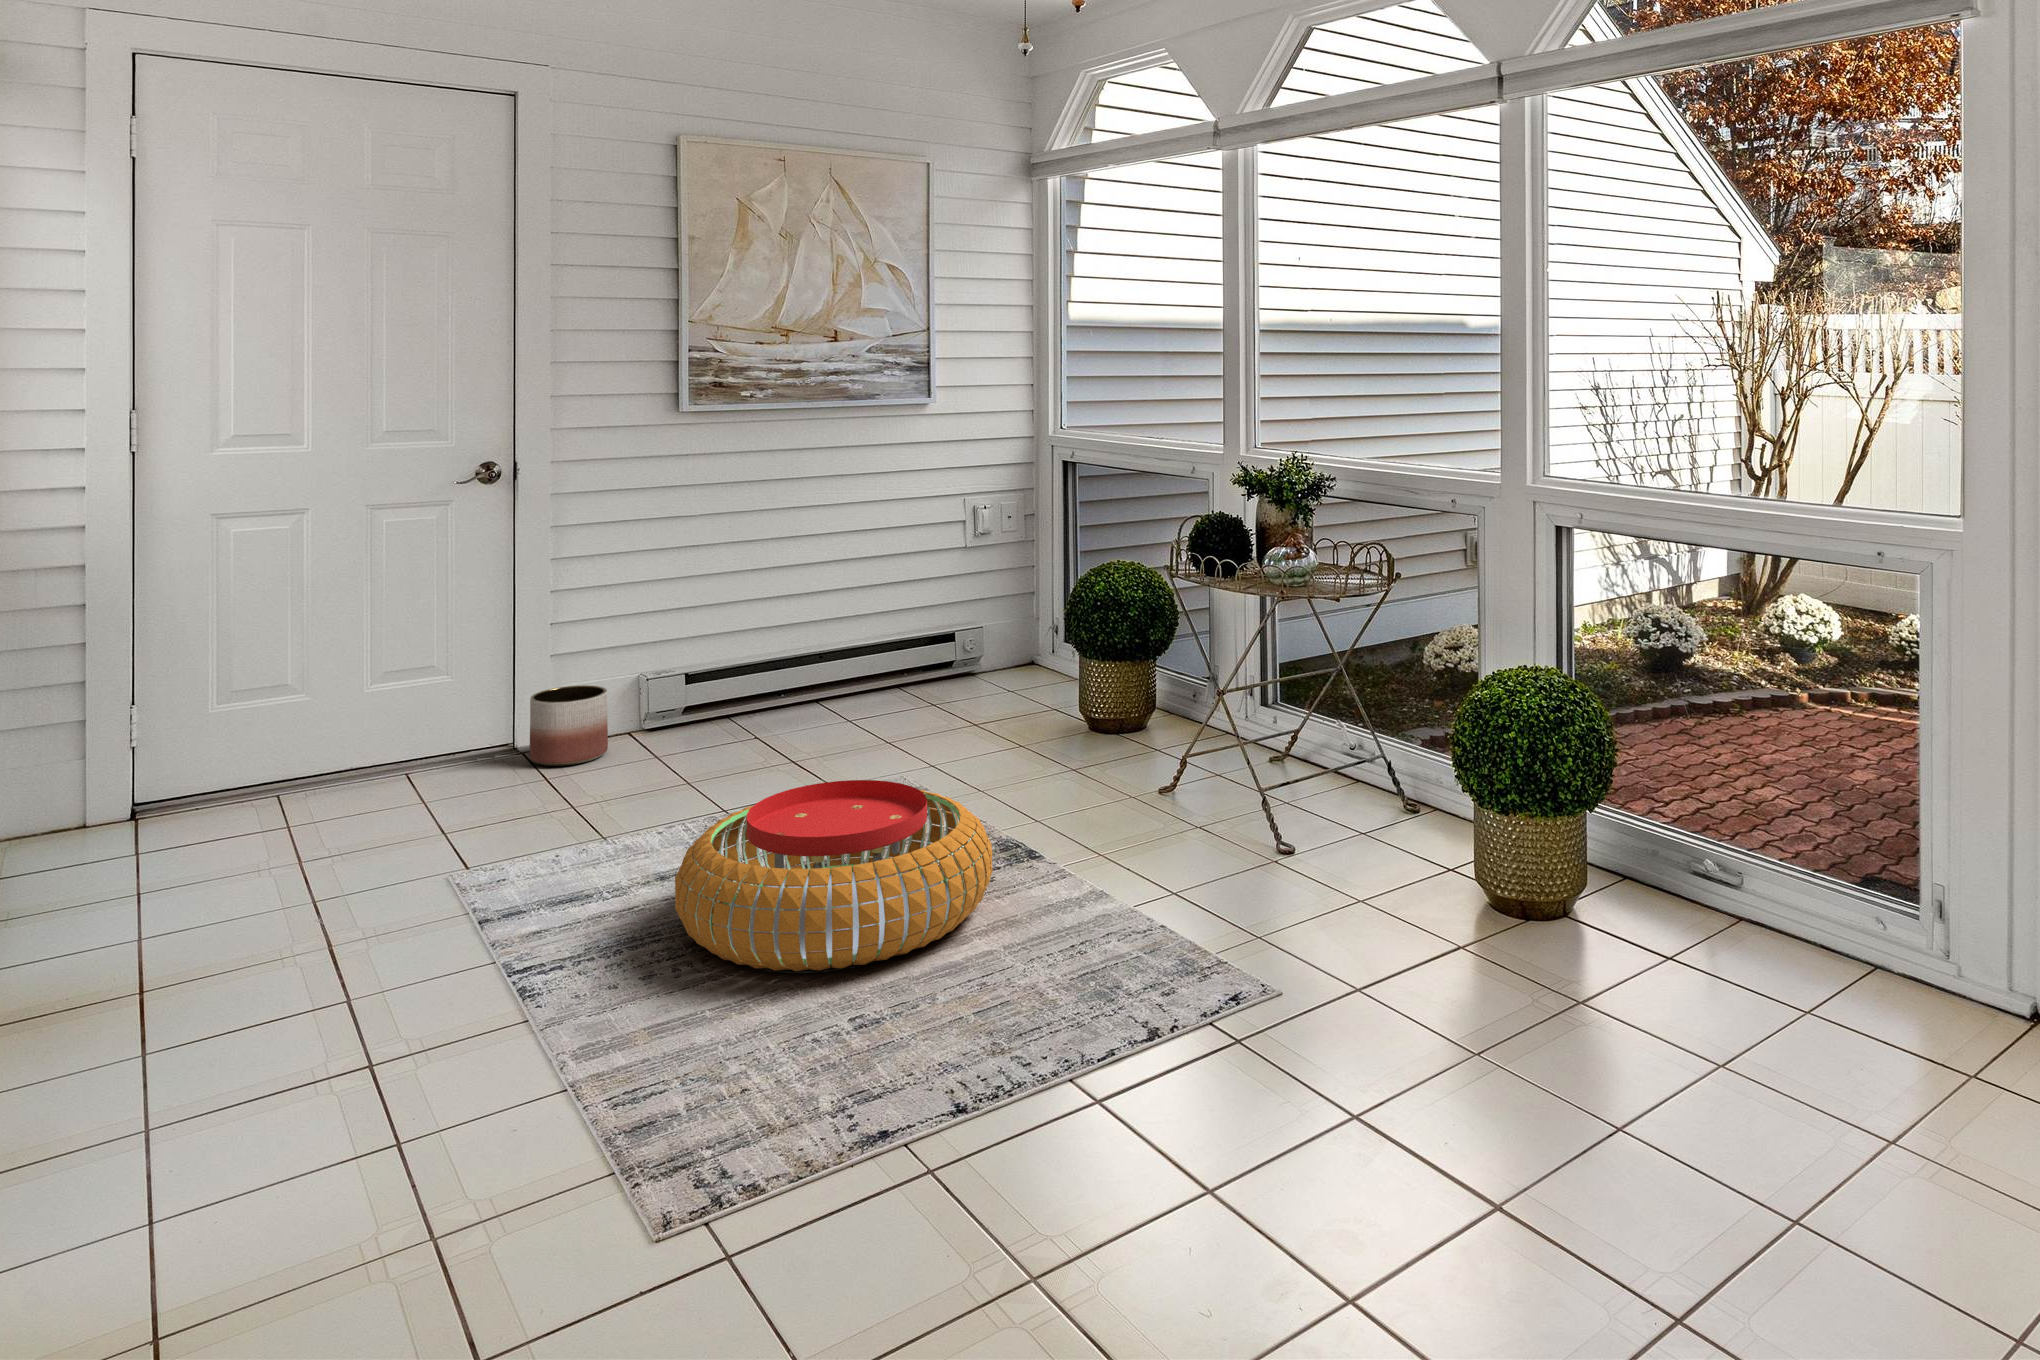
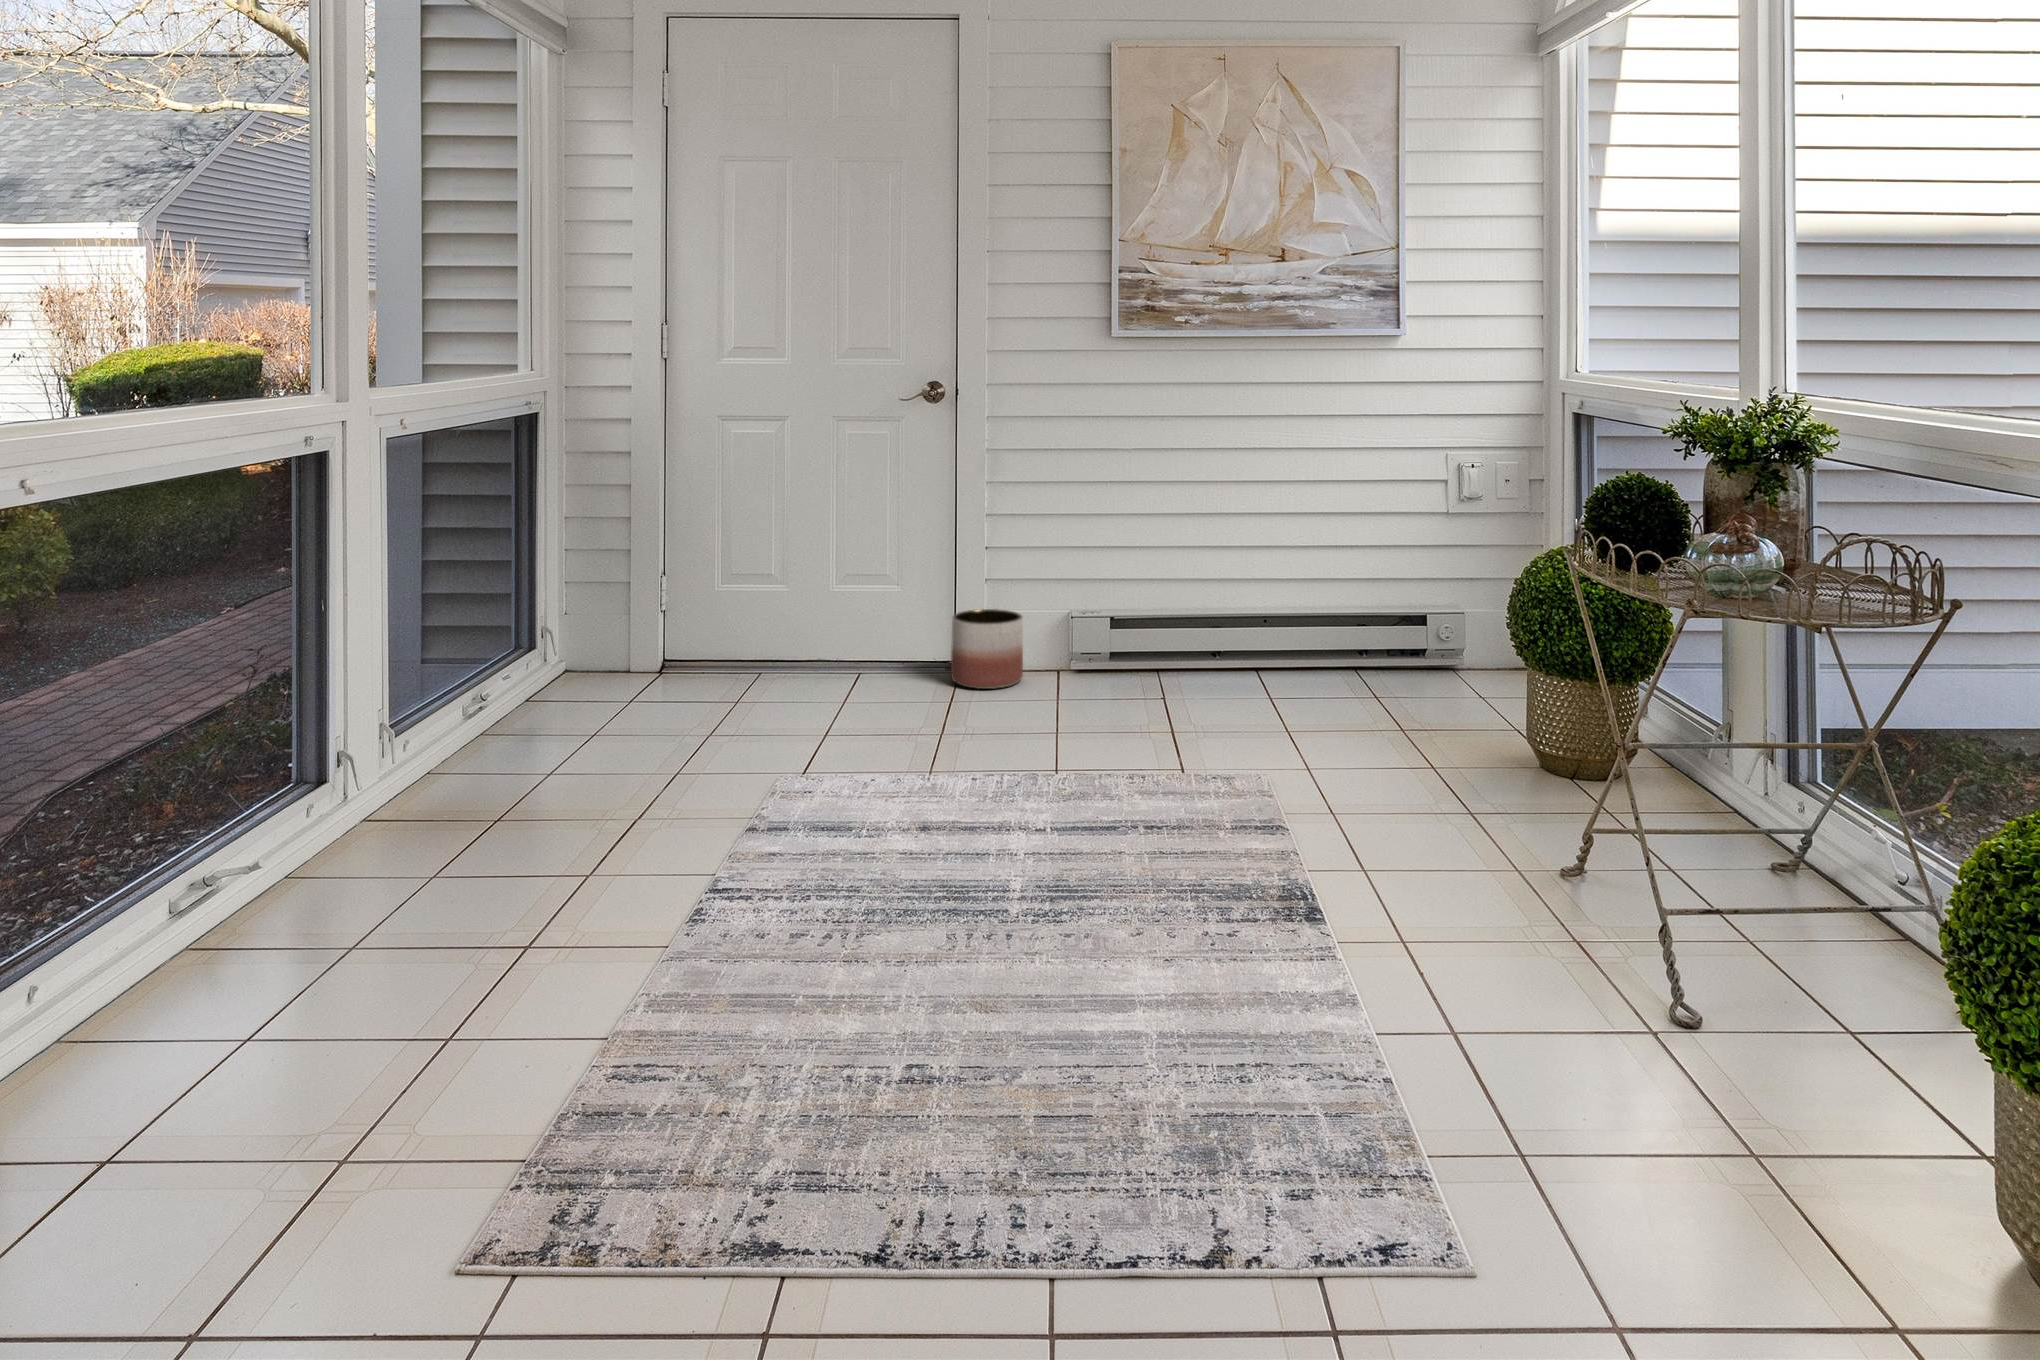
pouf: present [675,780,993,971] -> none [840,757,1219,1000]

